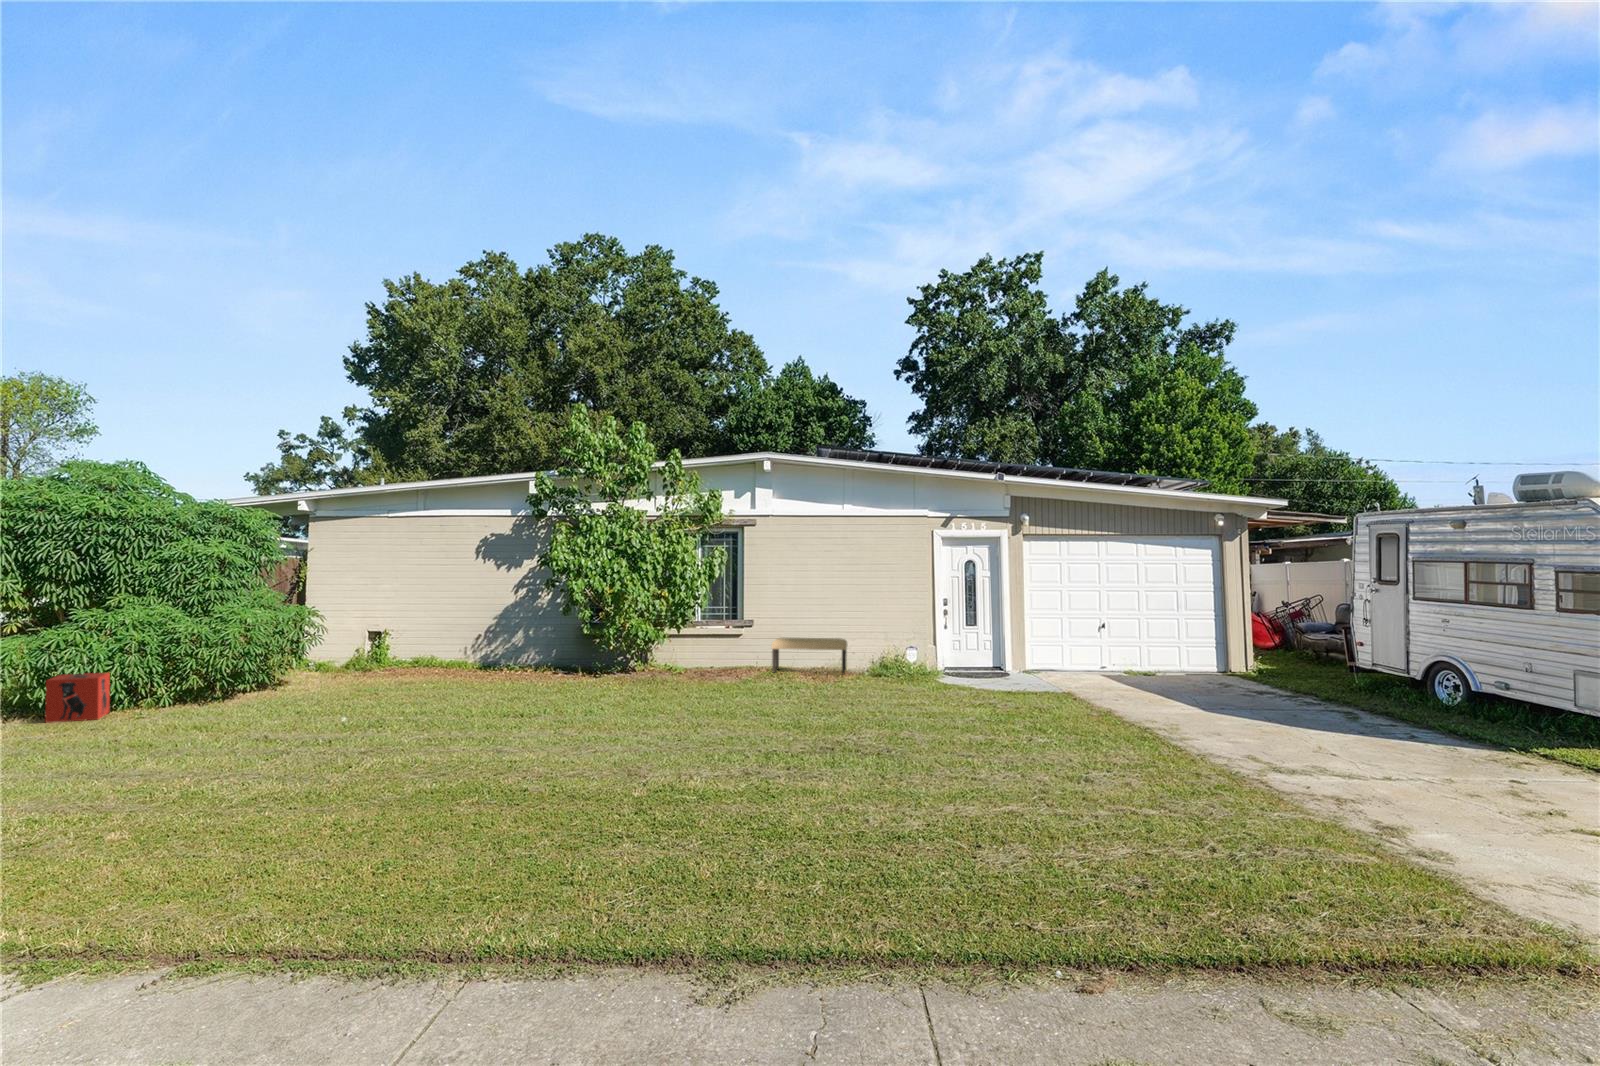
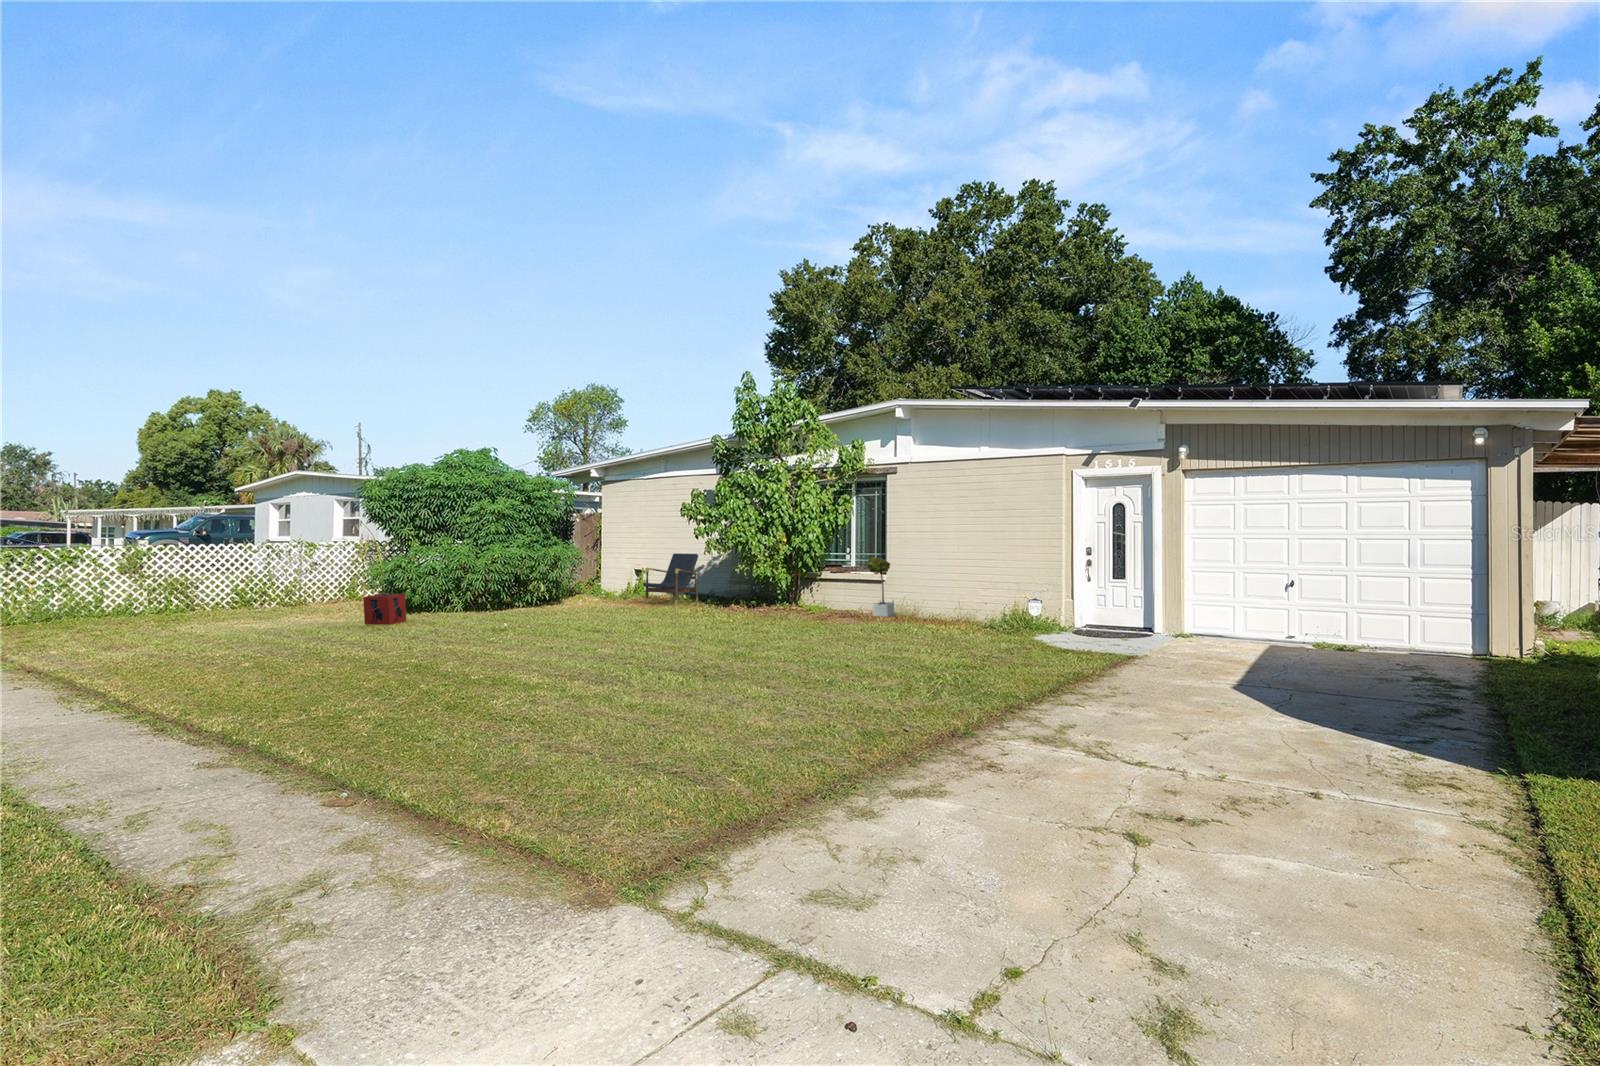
lounge chair: none [425,609,488,672] -> present [643,553,698,606]
potted tree: none [732,610,759,672] -> present [867,557,895,617]
bench: present [771,637,847,674] -> none [897,585,976,624]

